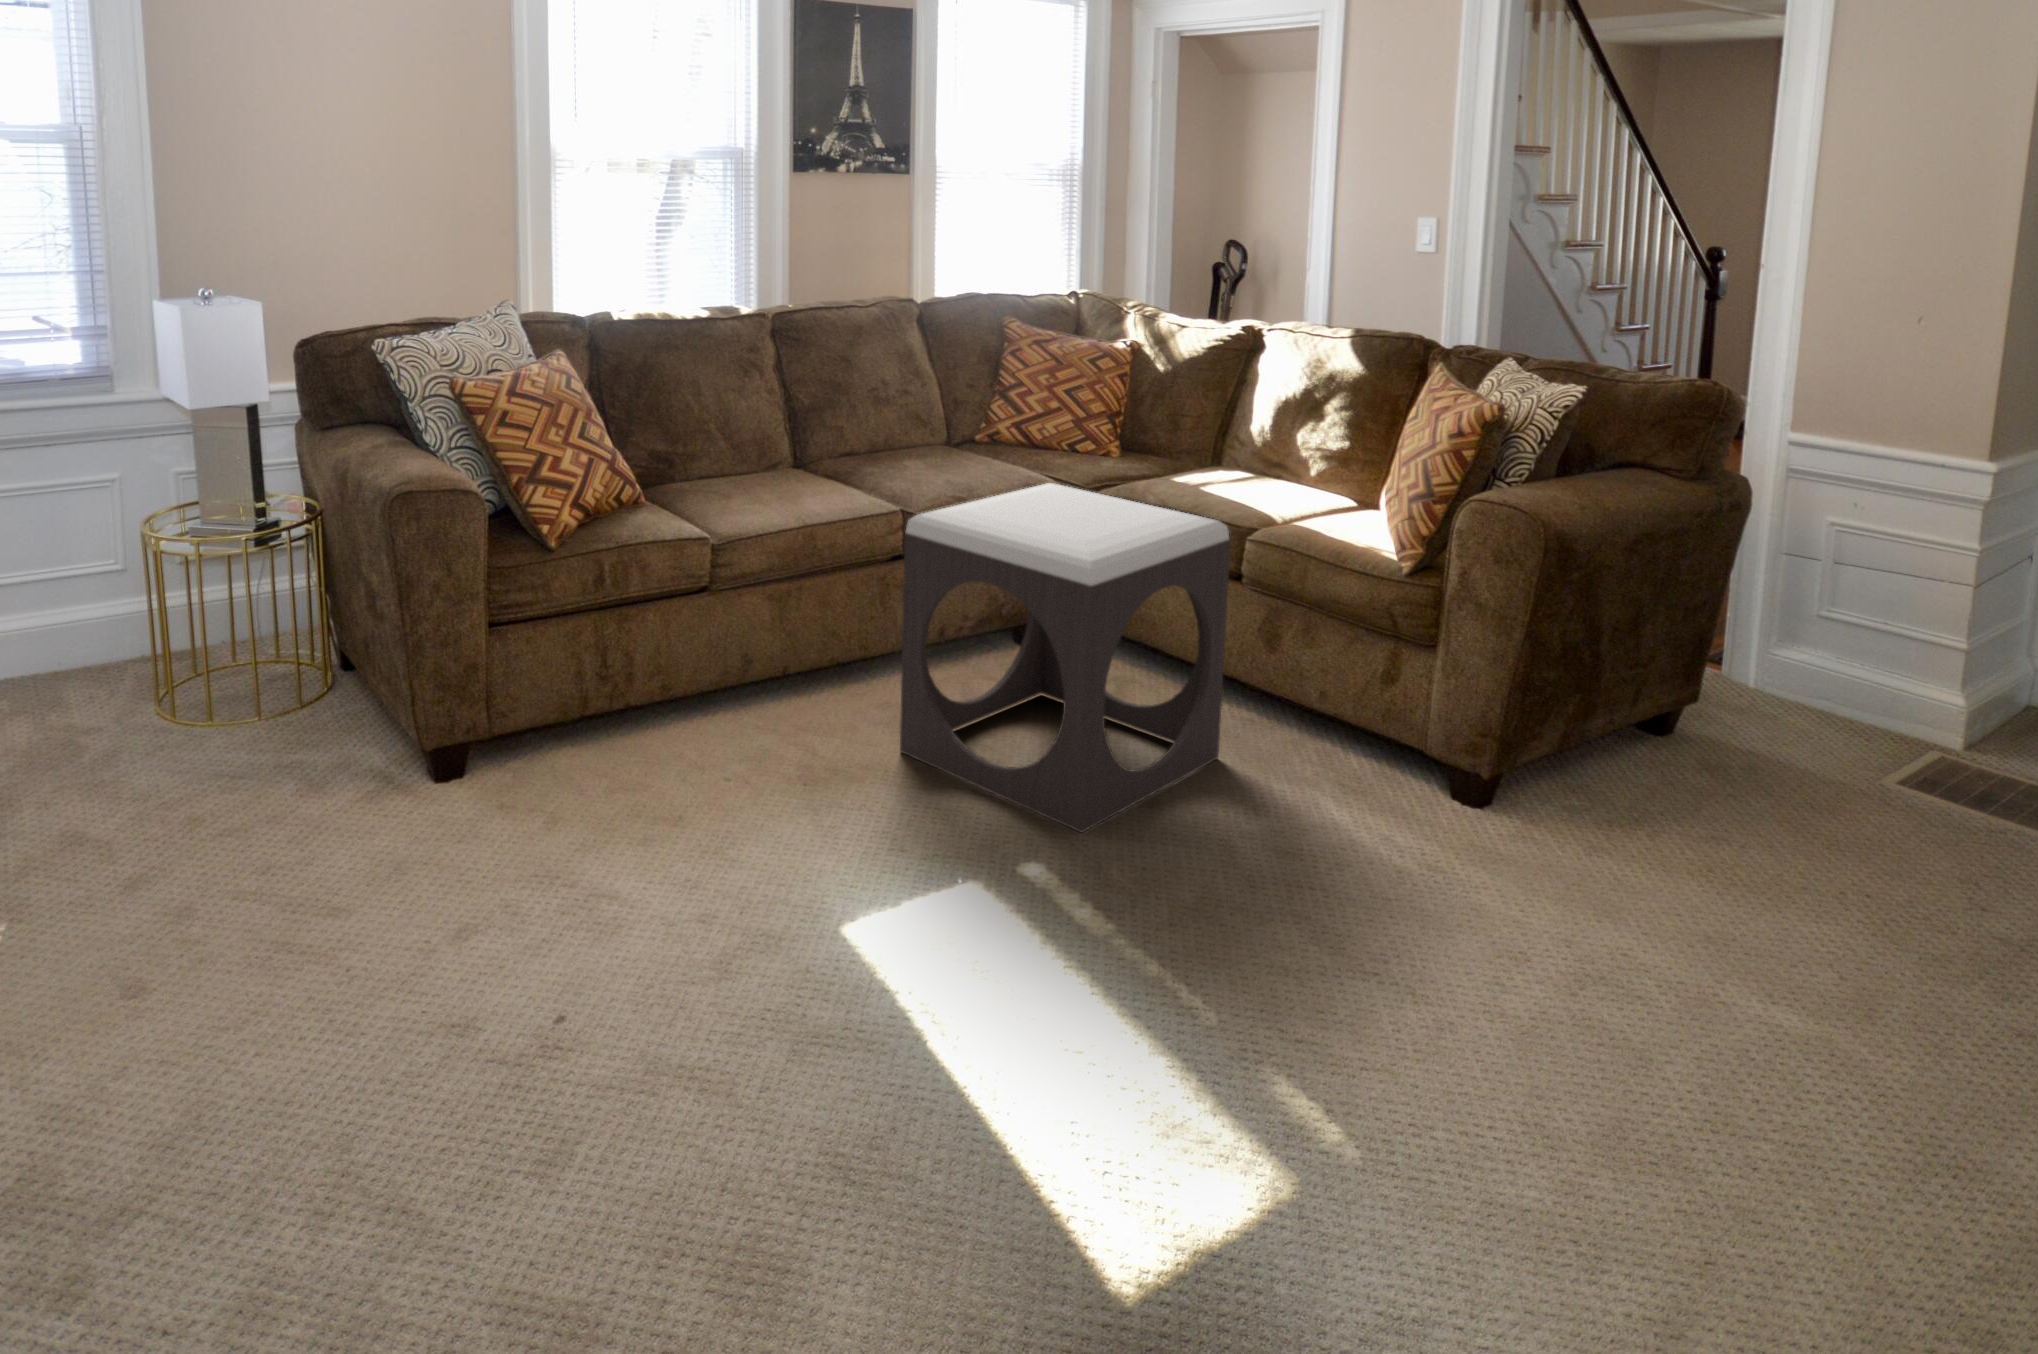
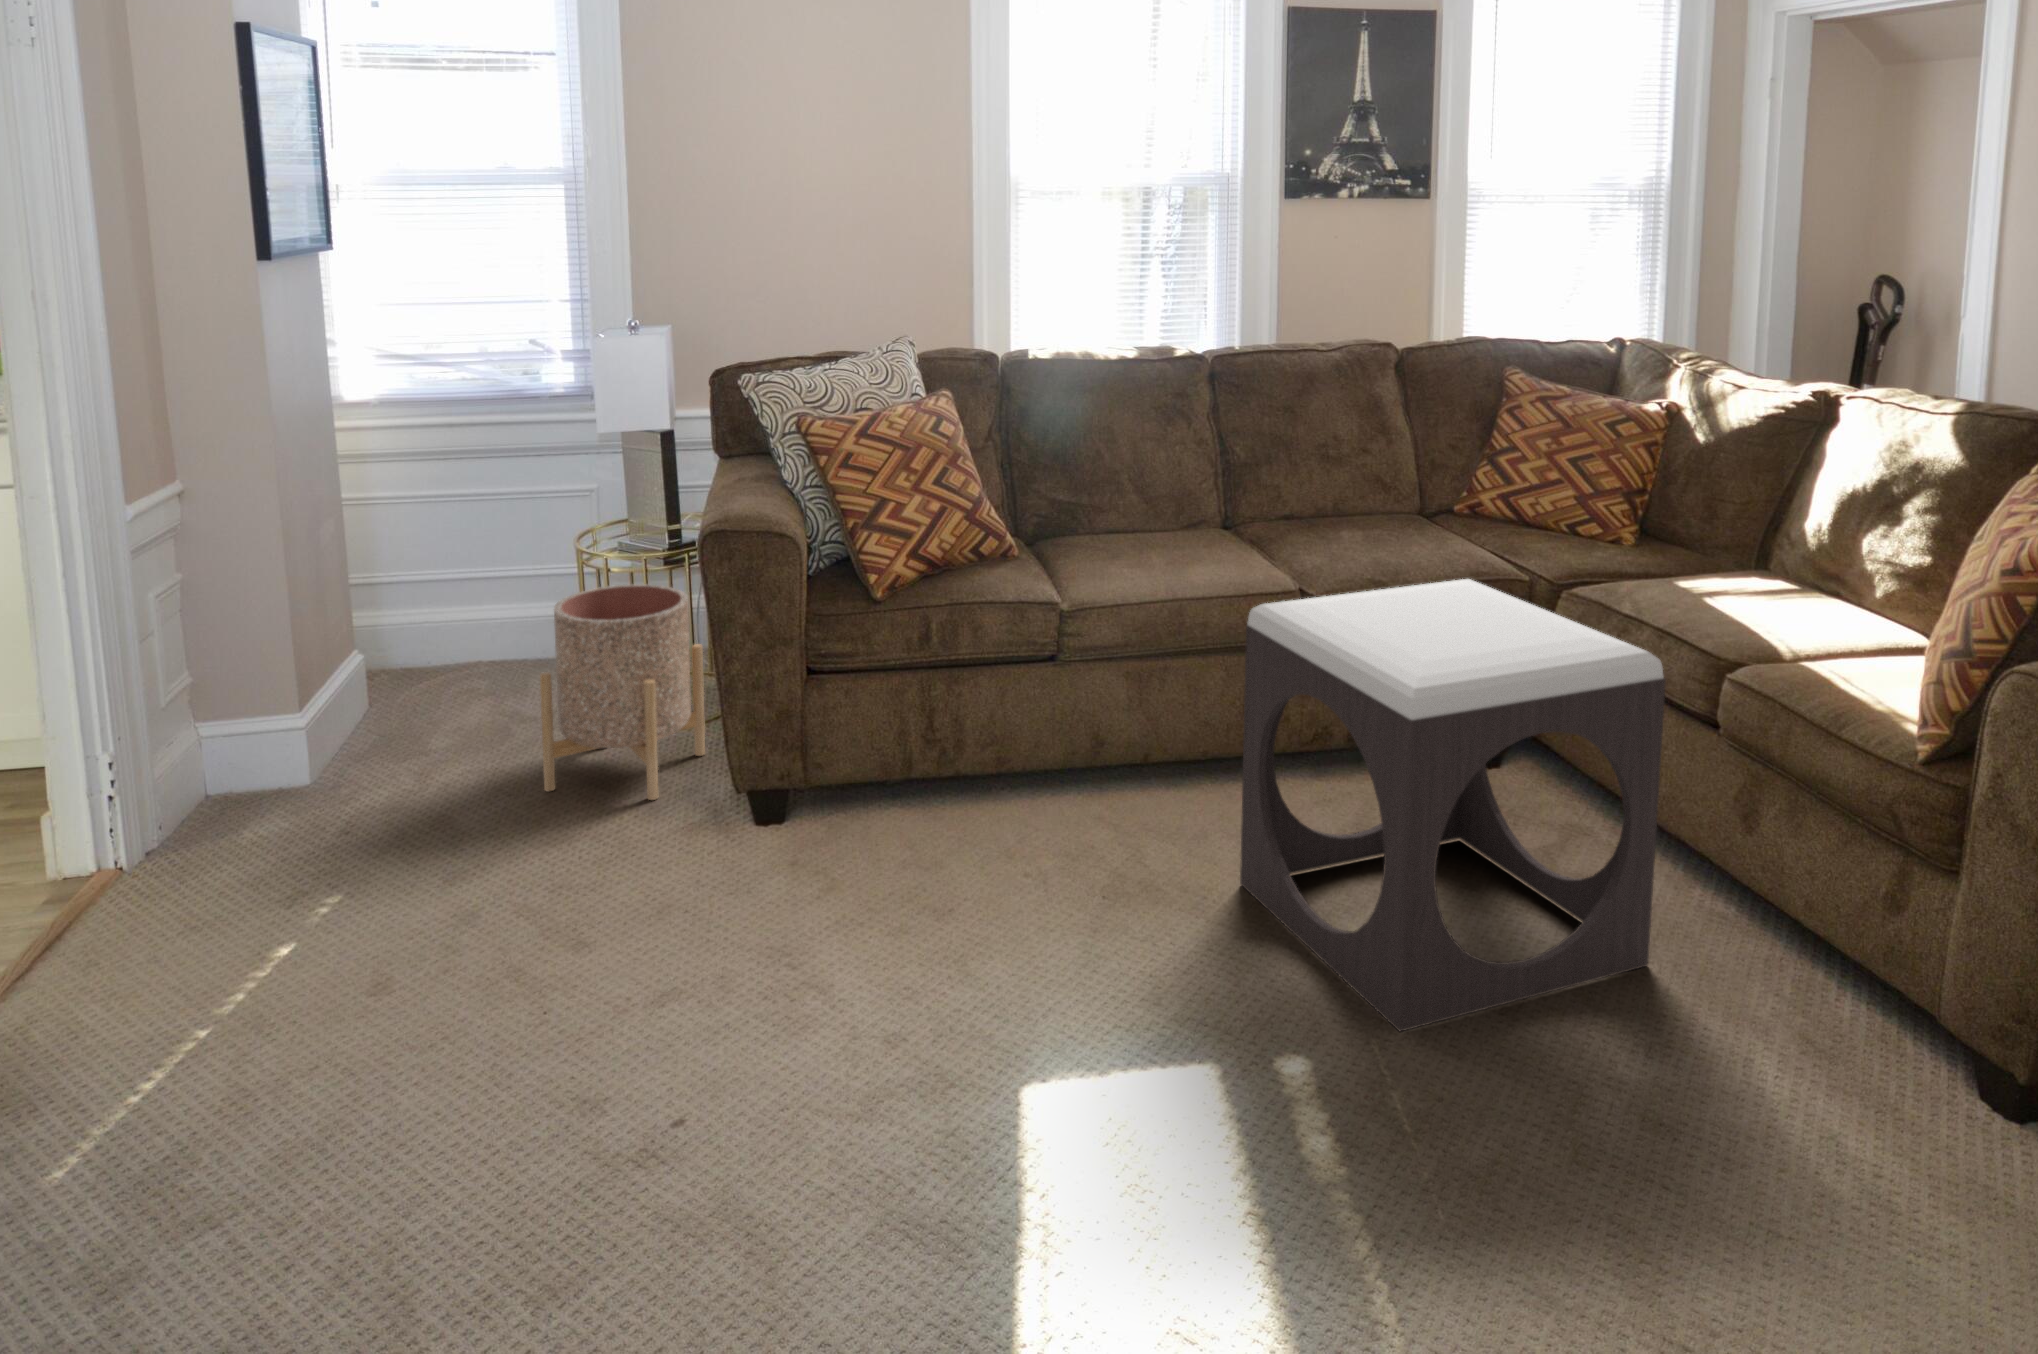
planter: none [184,559,341,777] -> present [540,584,705,800]

